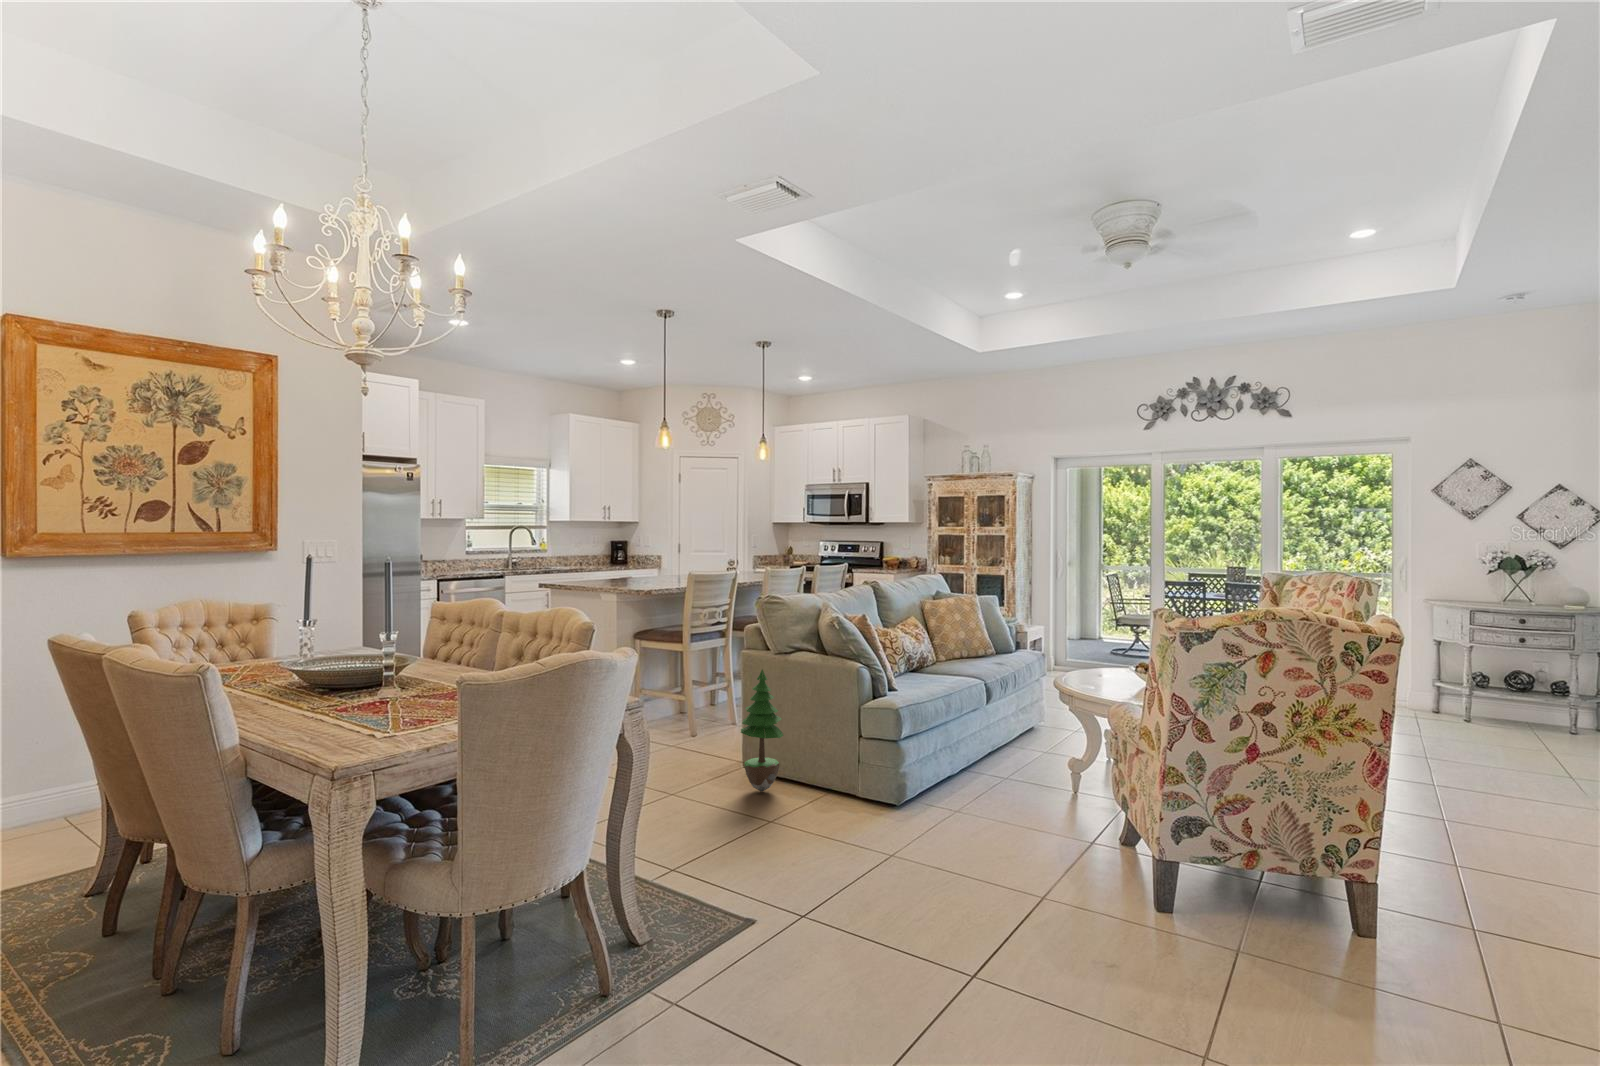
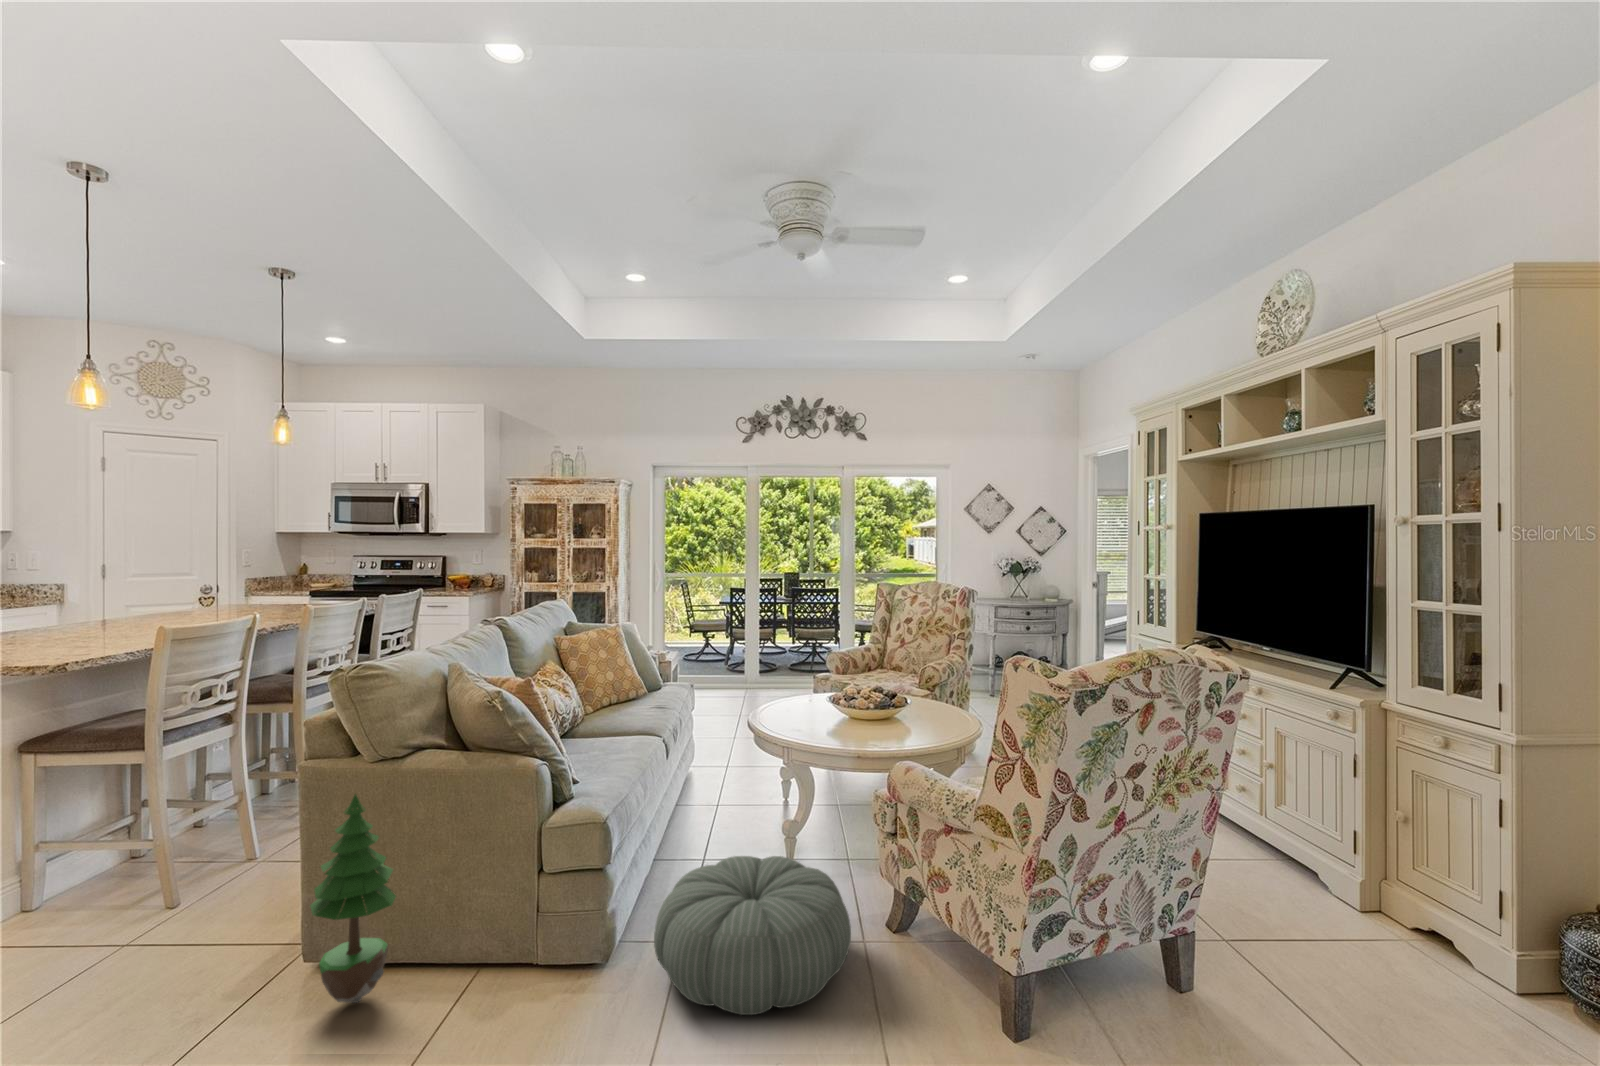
pouf: none [925,760,1071,853] -> present [654,856,851,1015]

